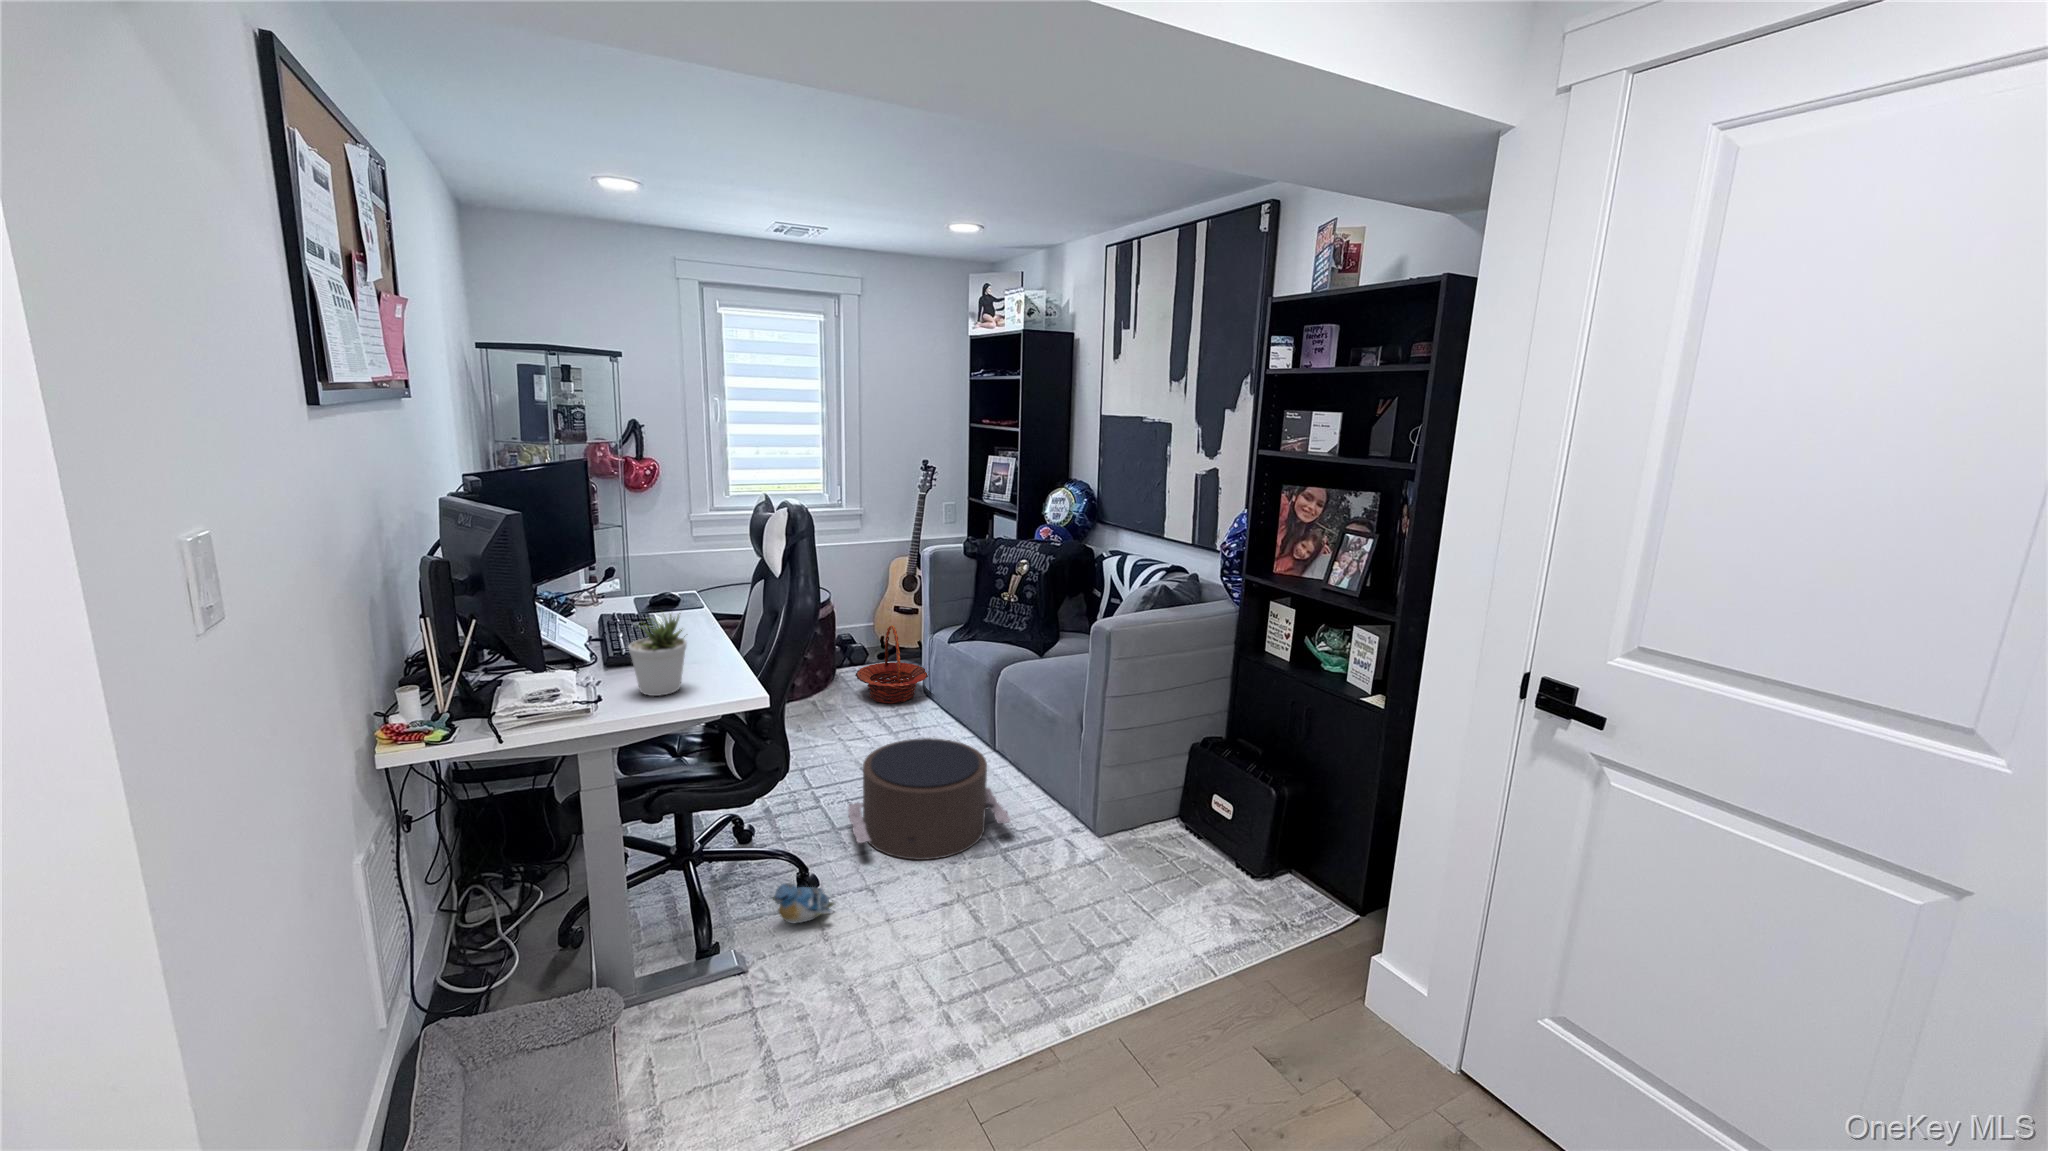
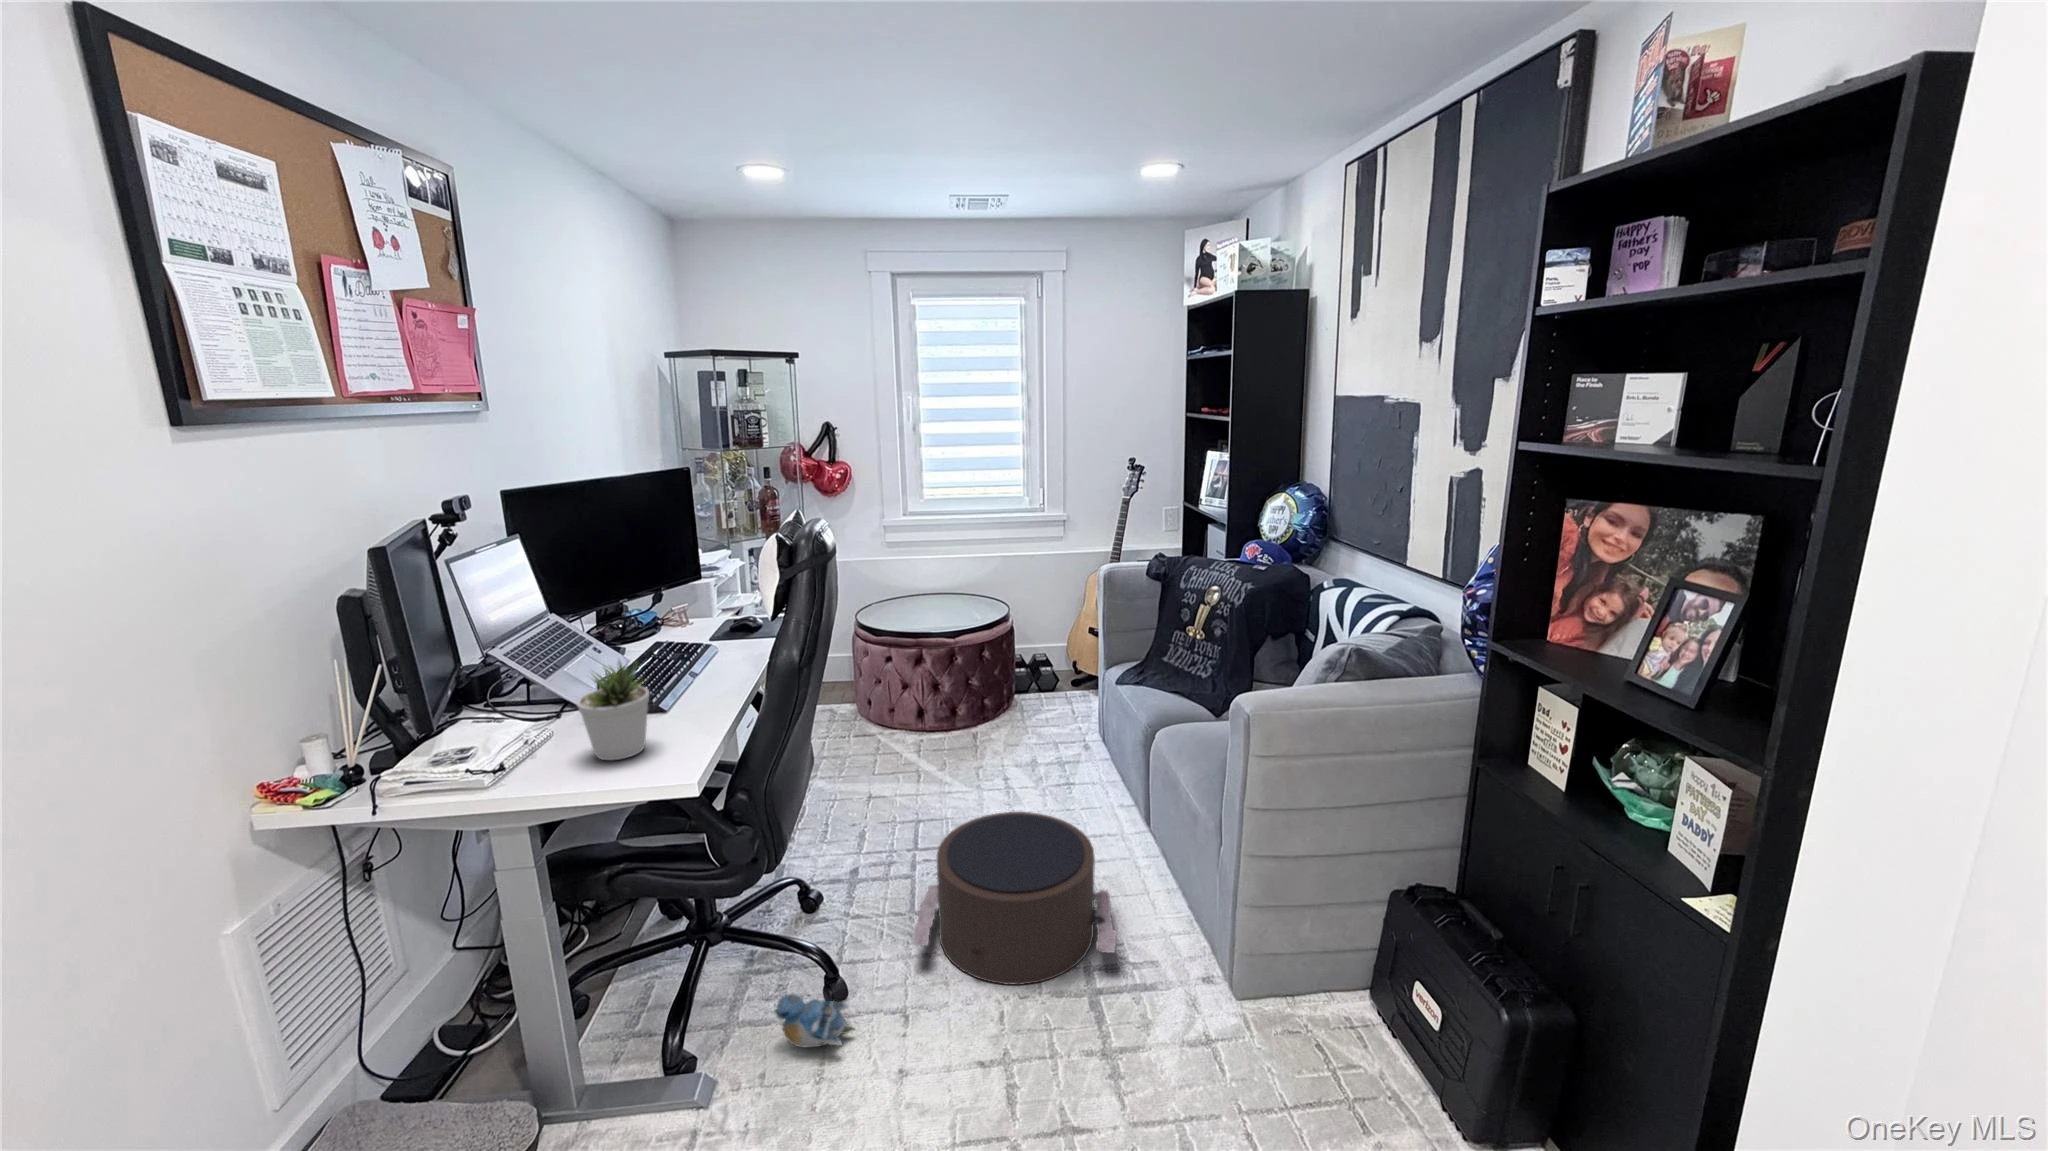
basket: present [855,625,928,703] -> none [1019,653,1104,746]

